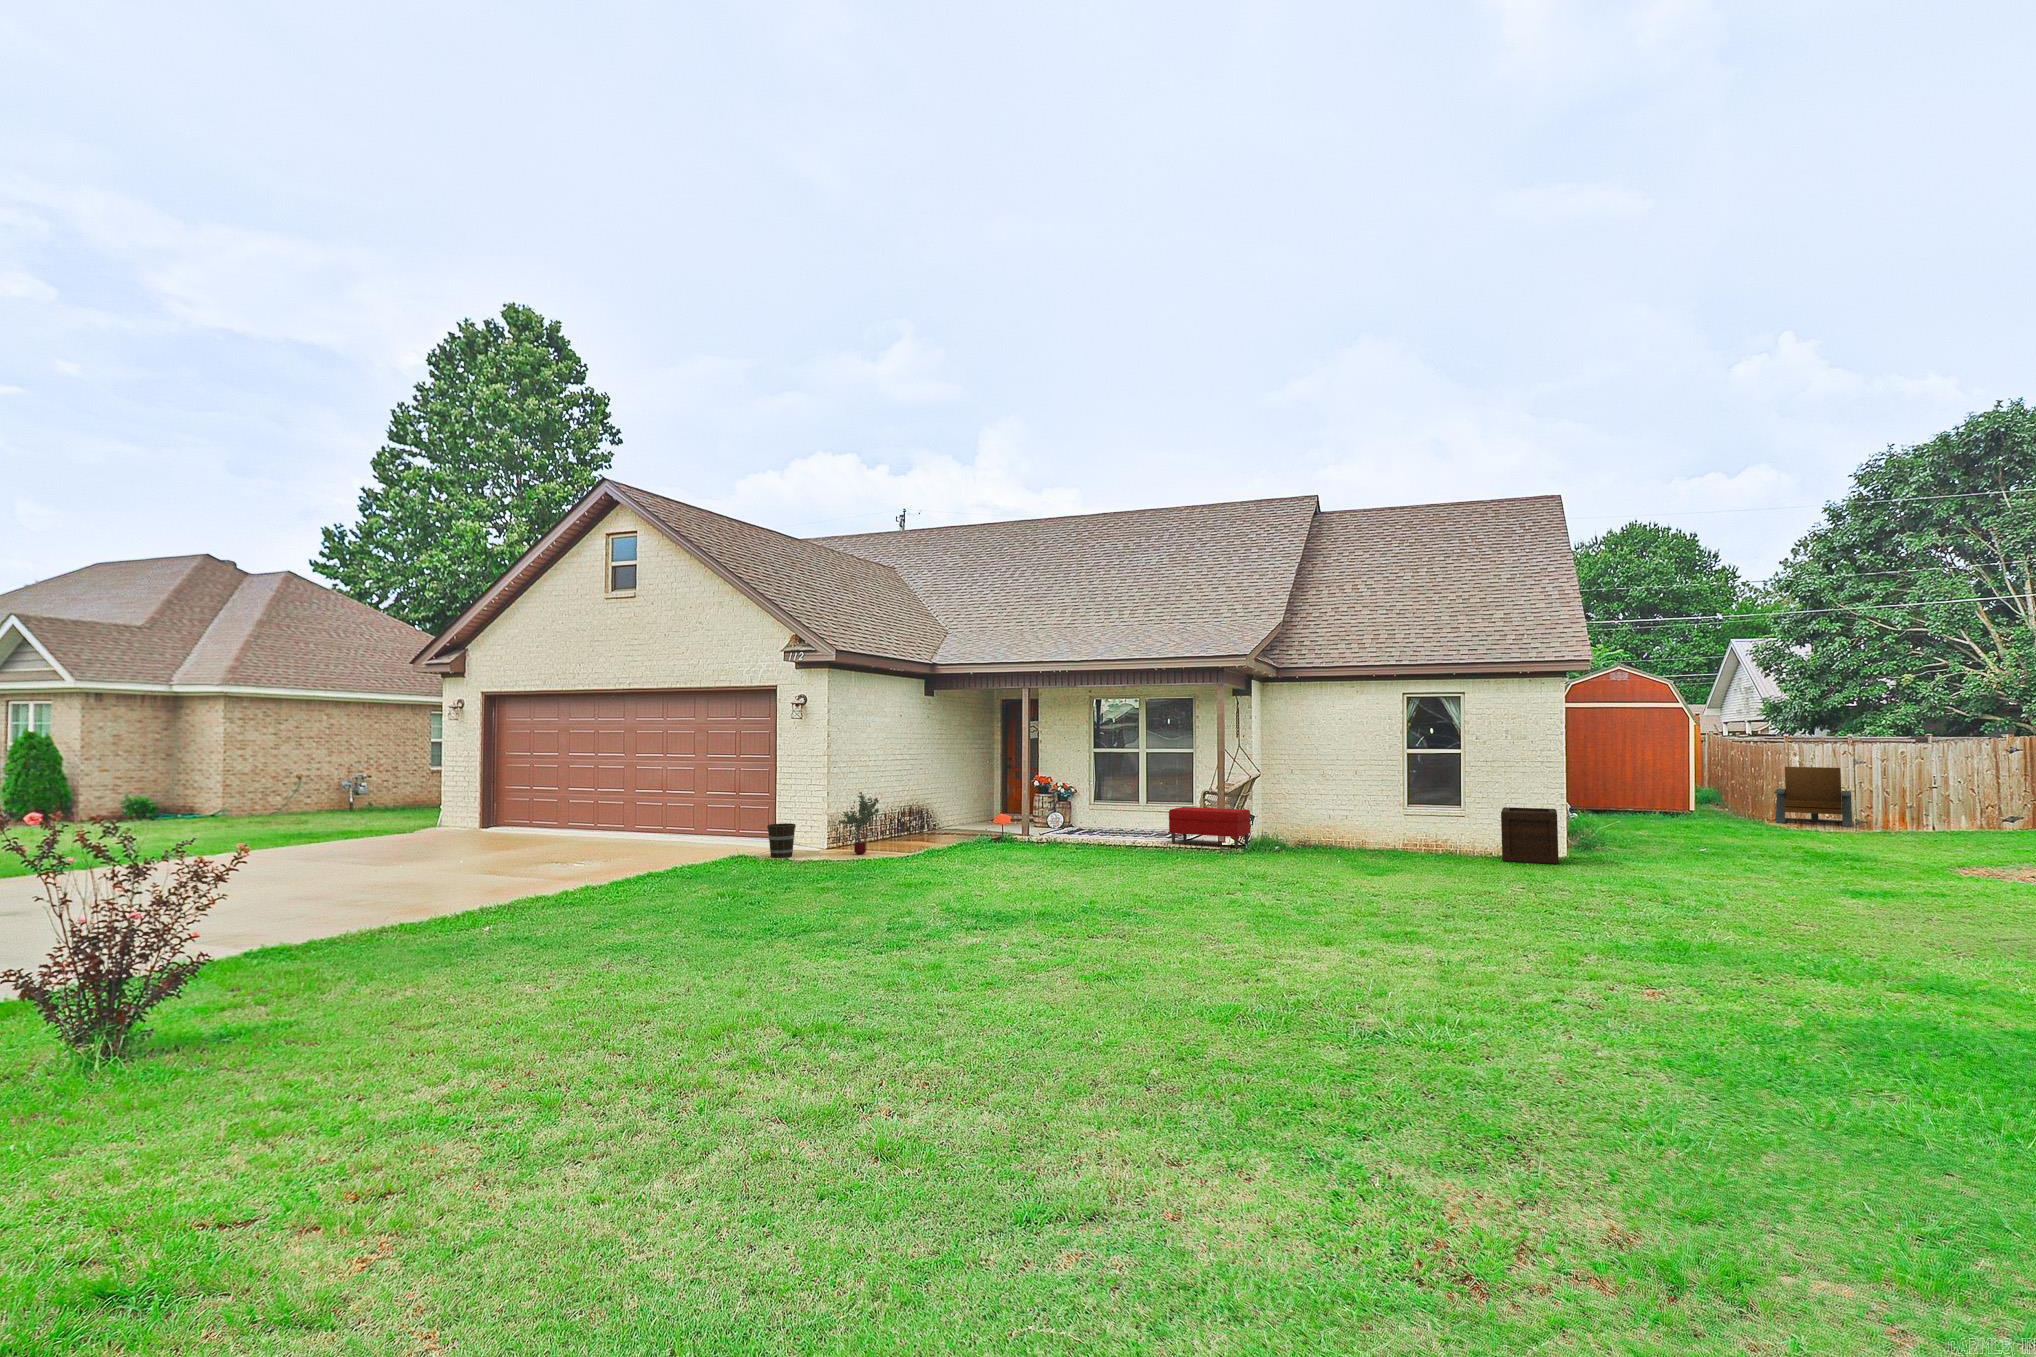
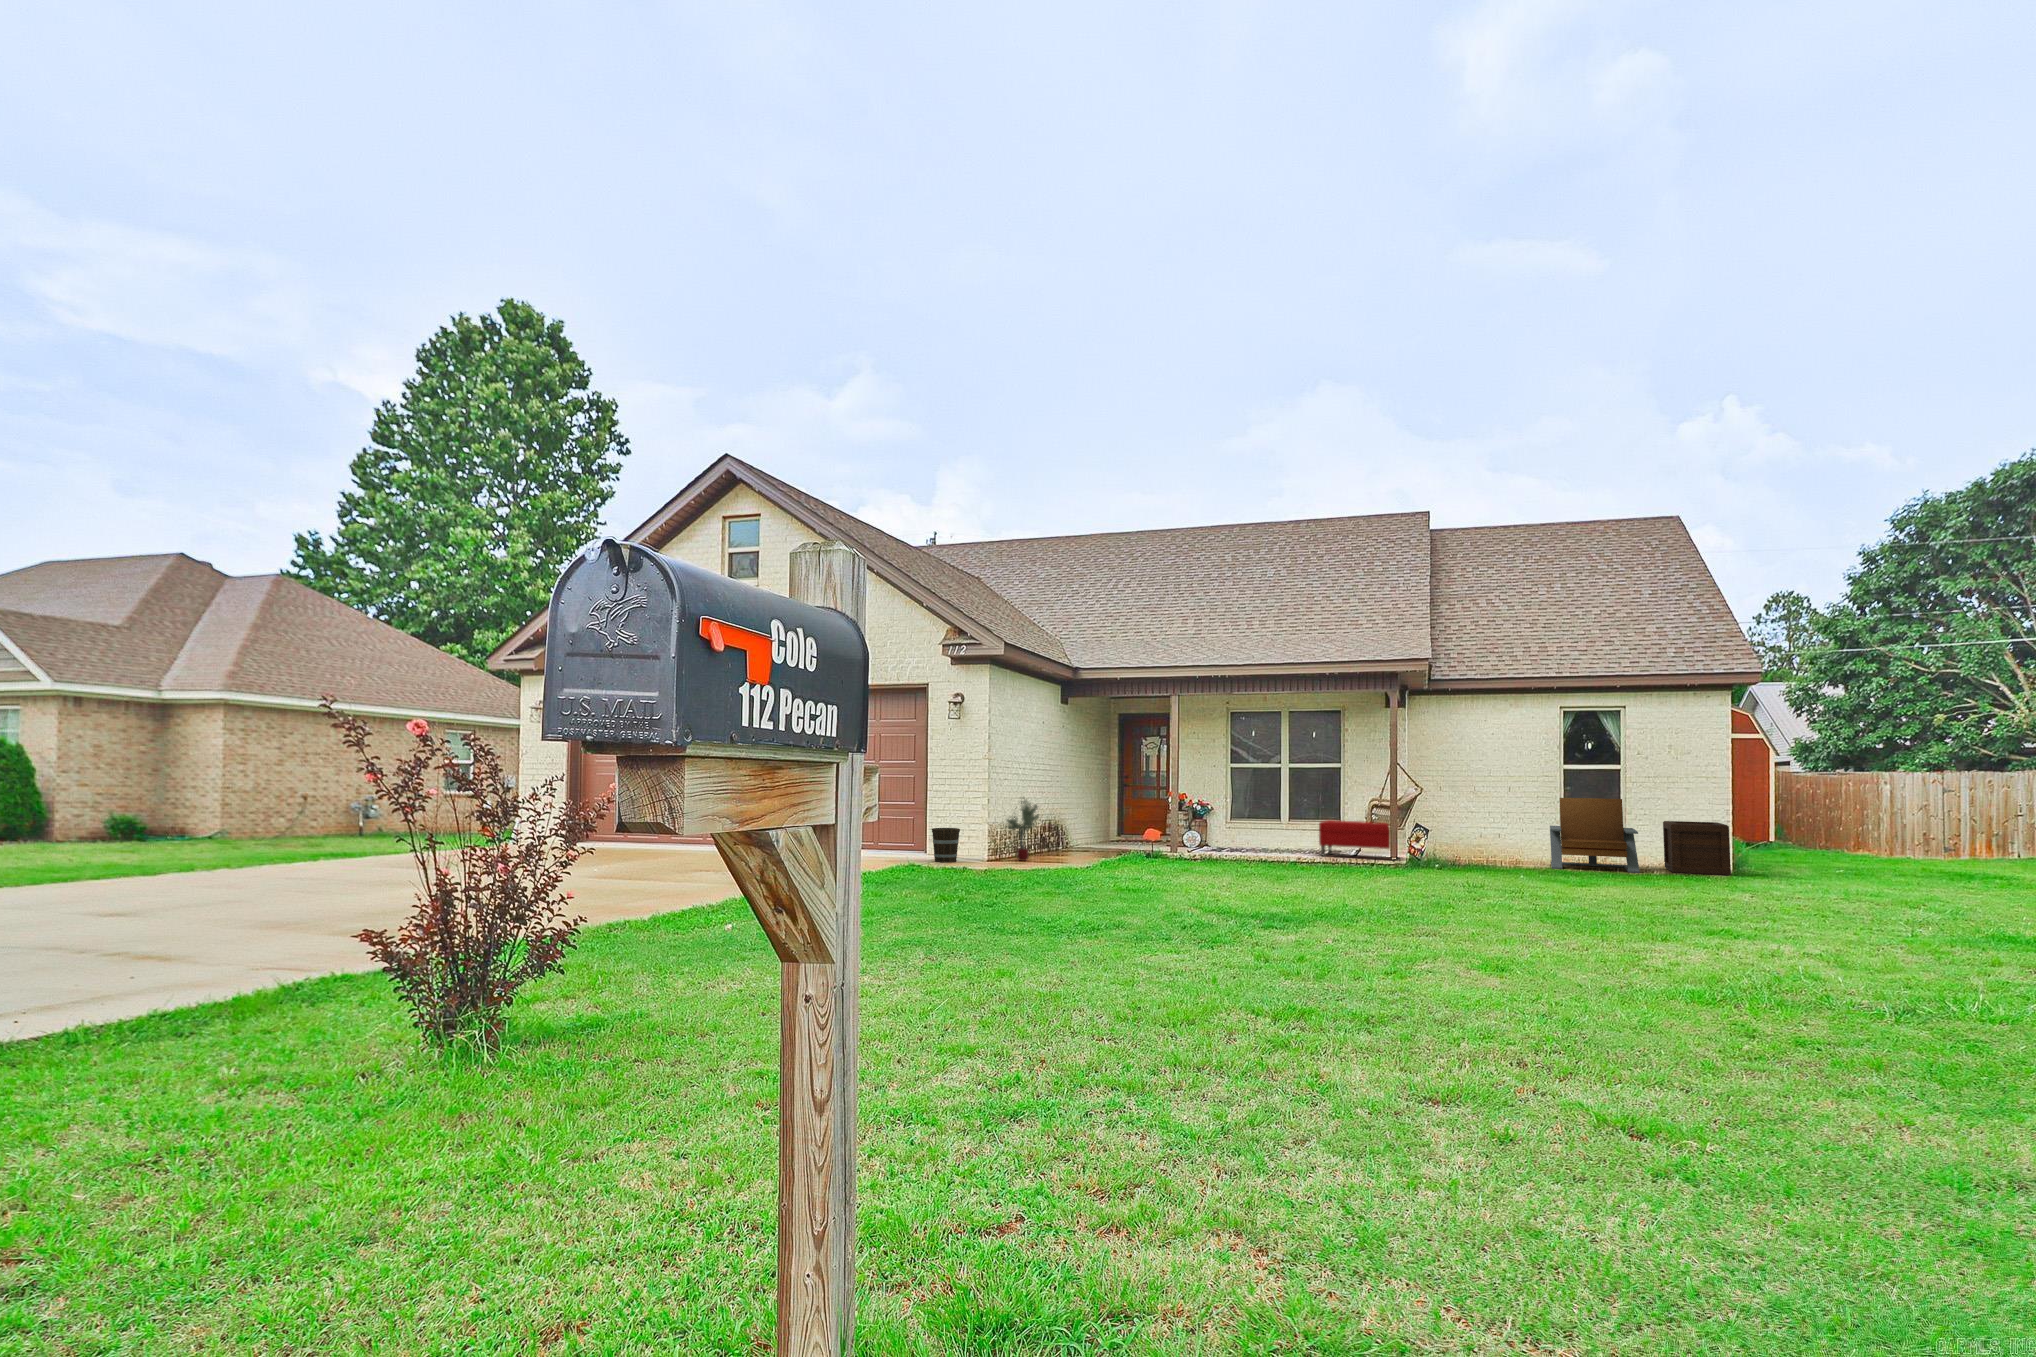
lounge chair: present [1774,767,1852,827] -> present [1550,798,1640,873]

